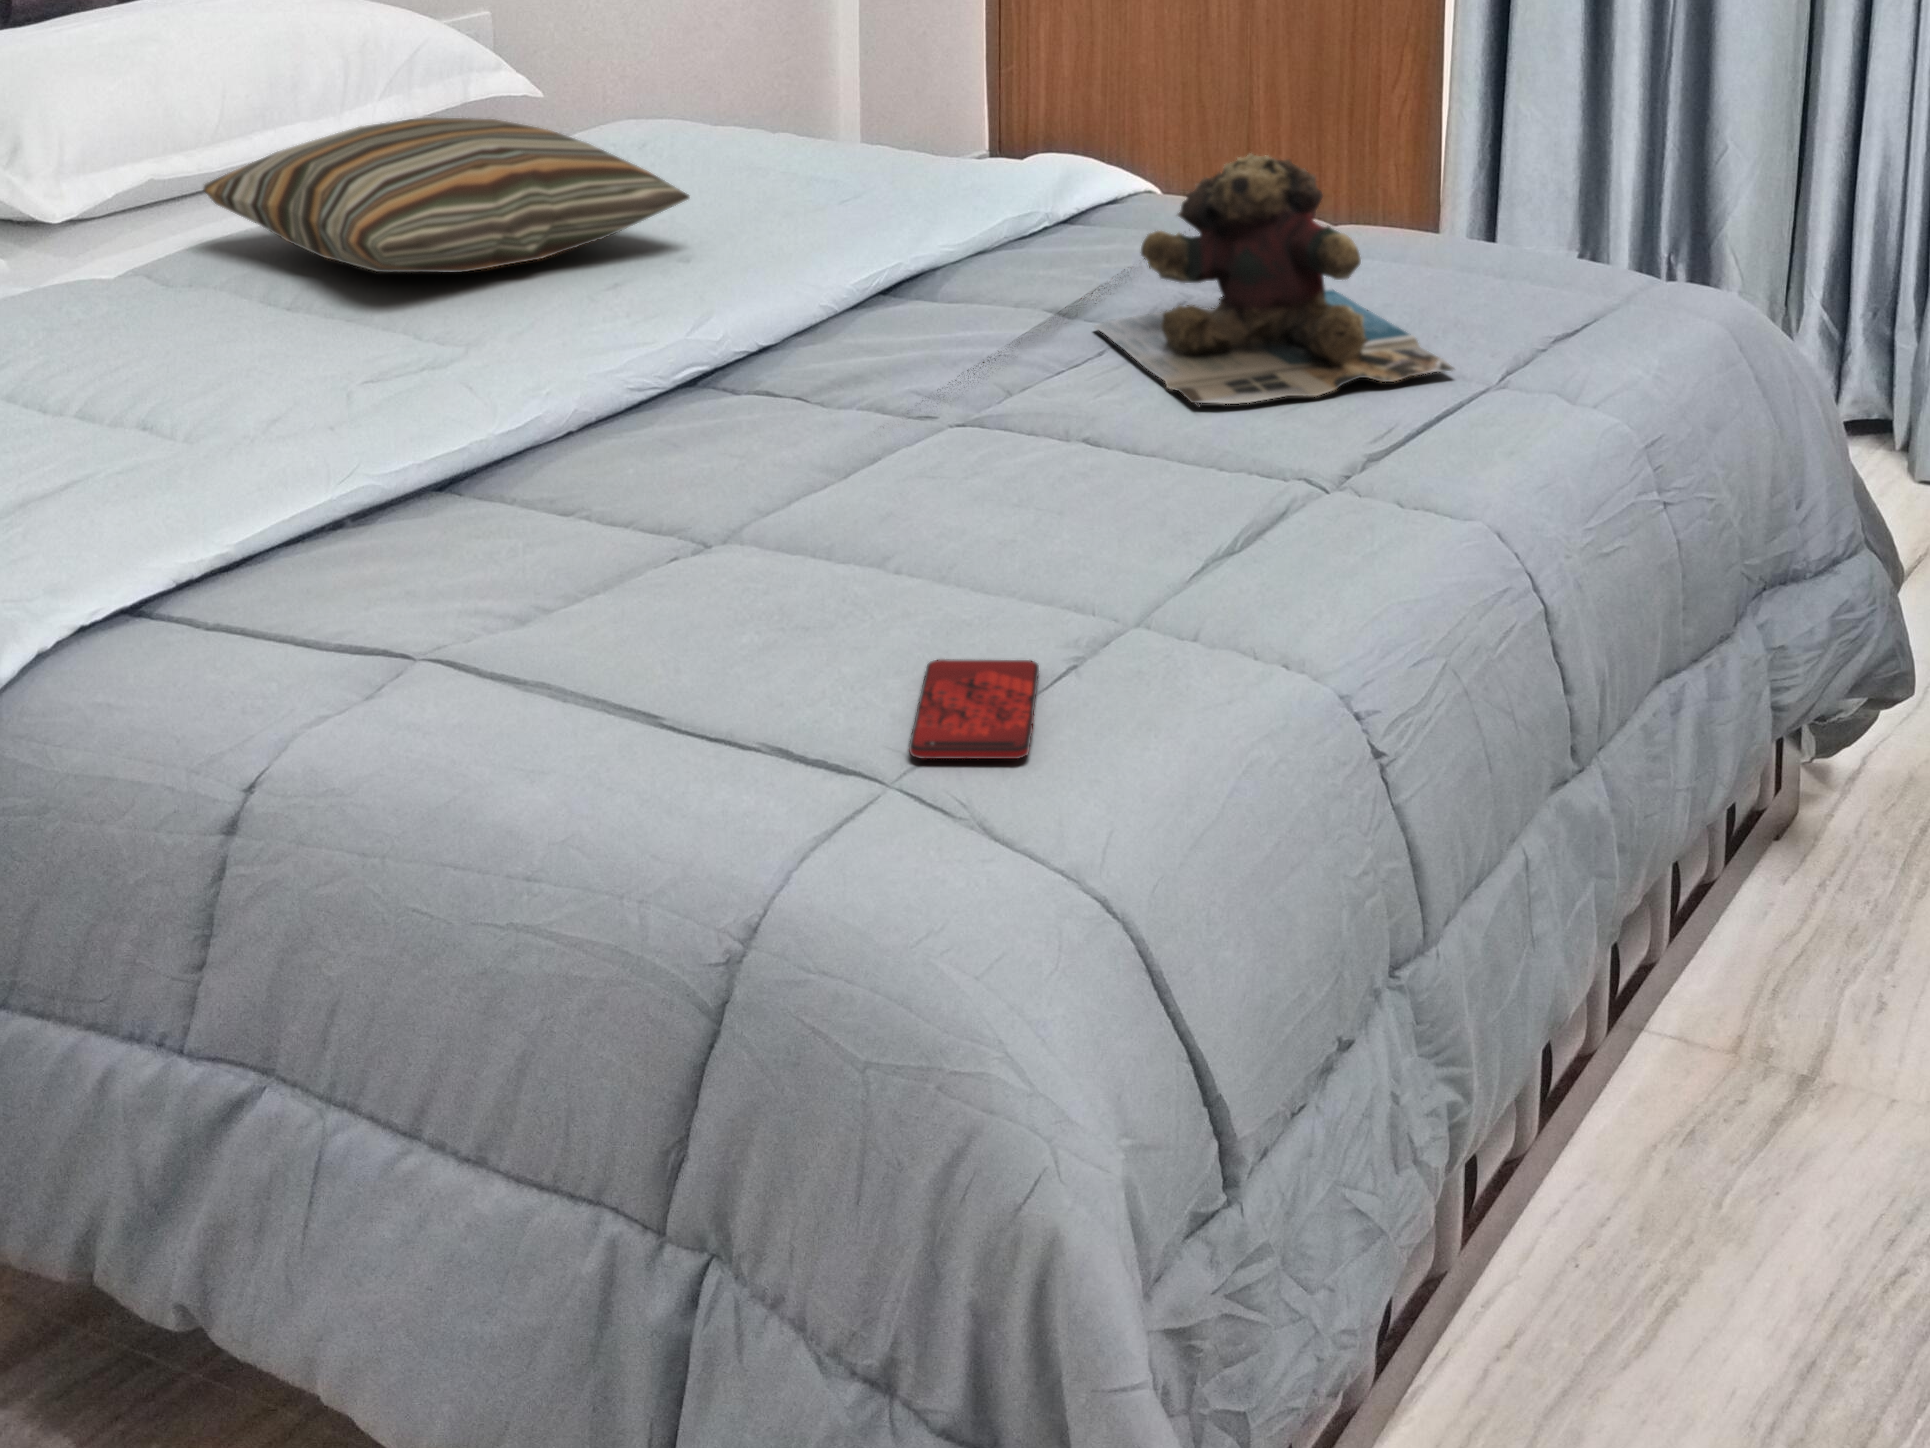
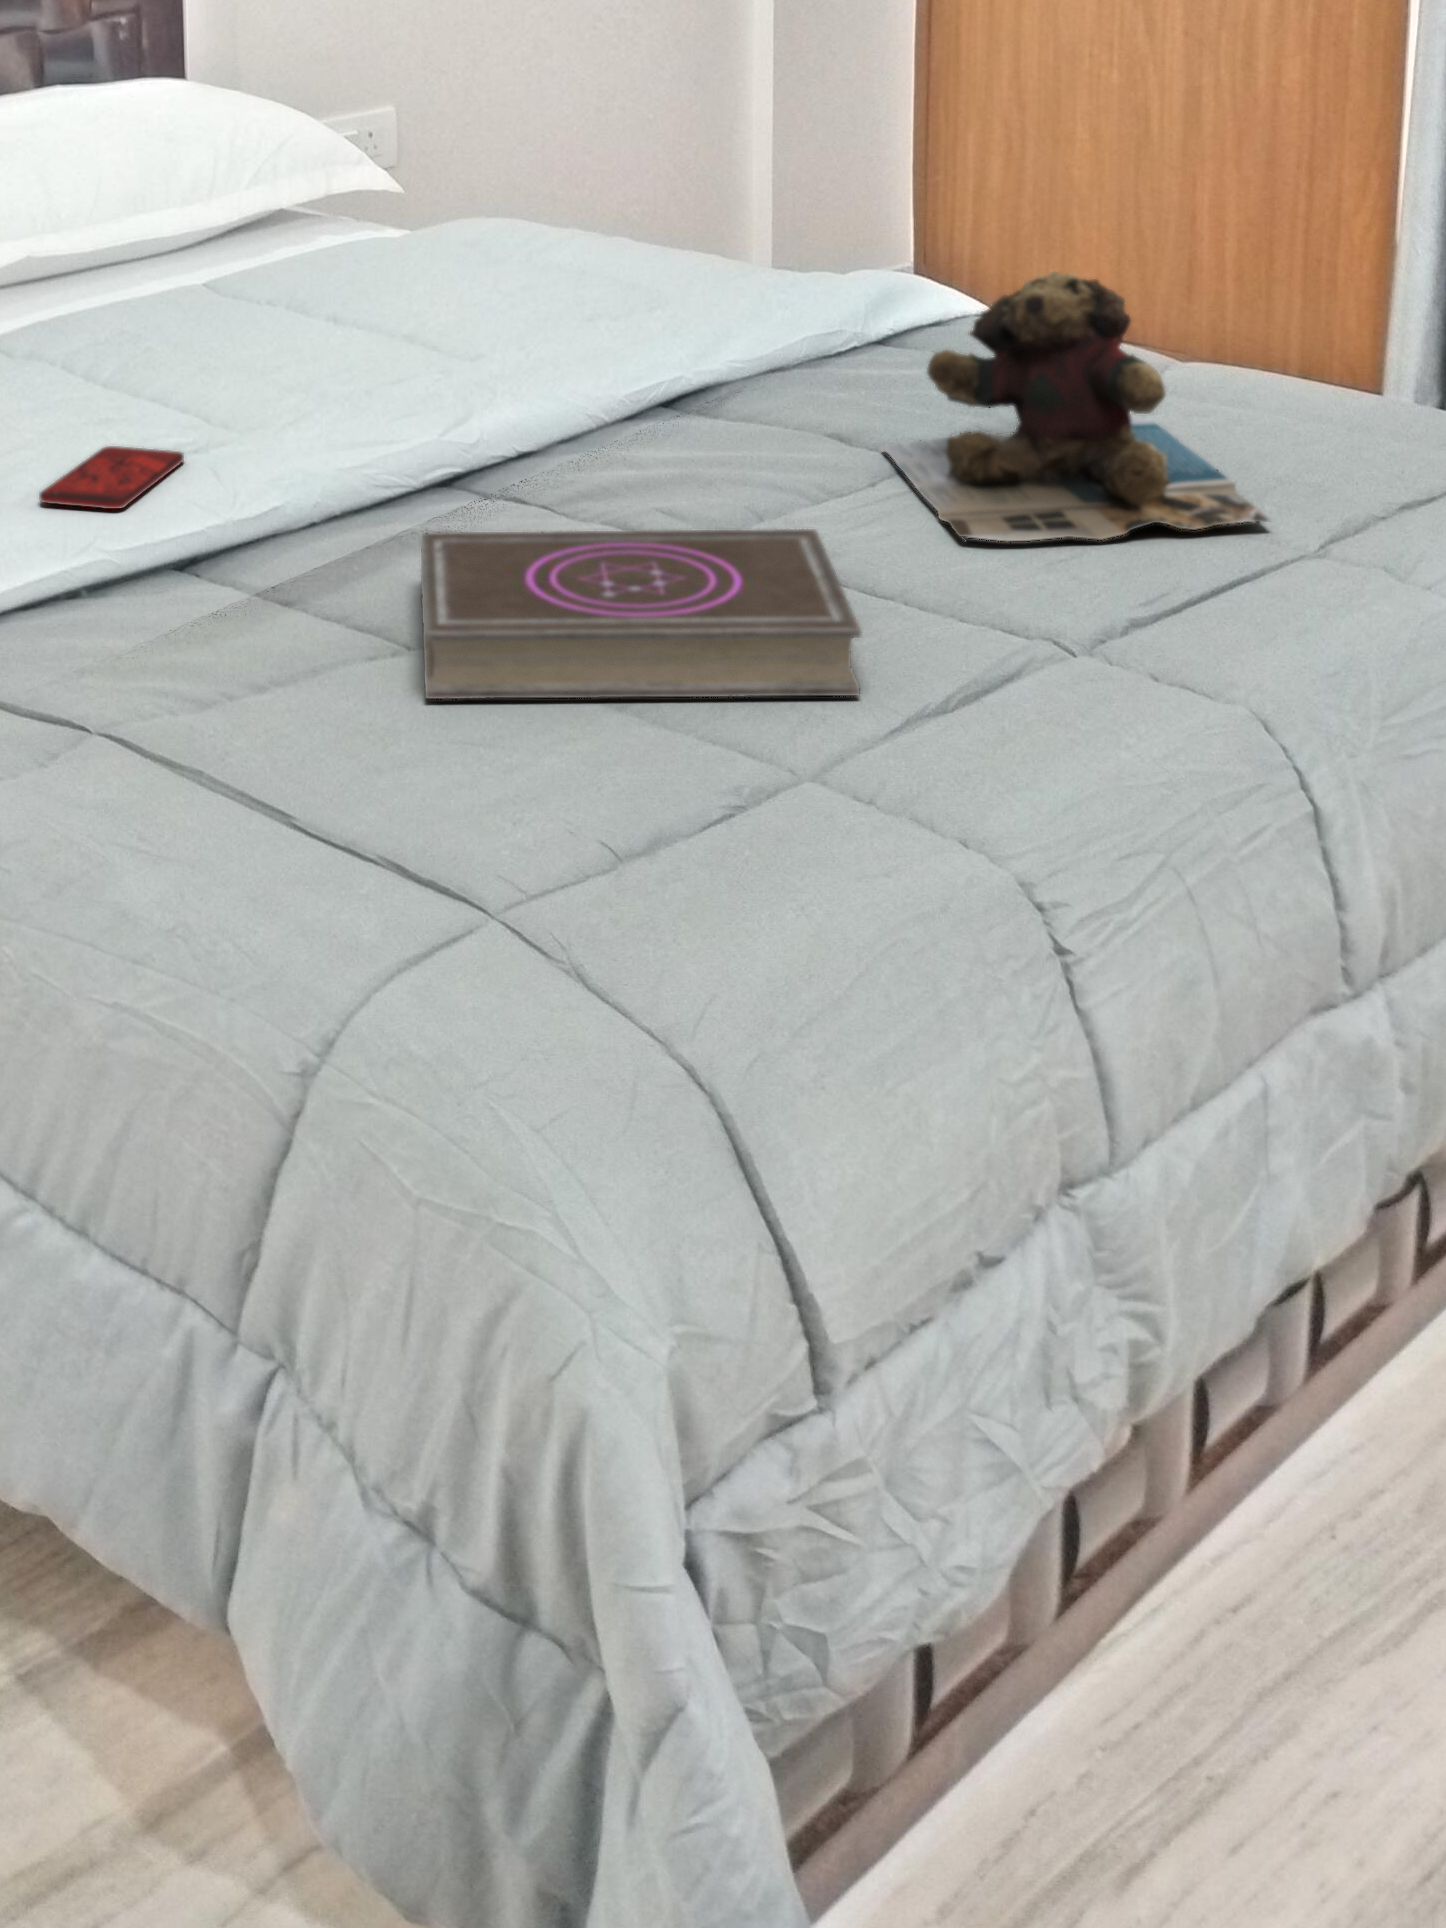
pillow: present [204,117,689,272] -> none [50,204,492,353]
book: none [700,403,1153,593] -> present [421,529,862,699]
smartphone: present [909,659,1039,759] -> present [39,446,184,509]

